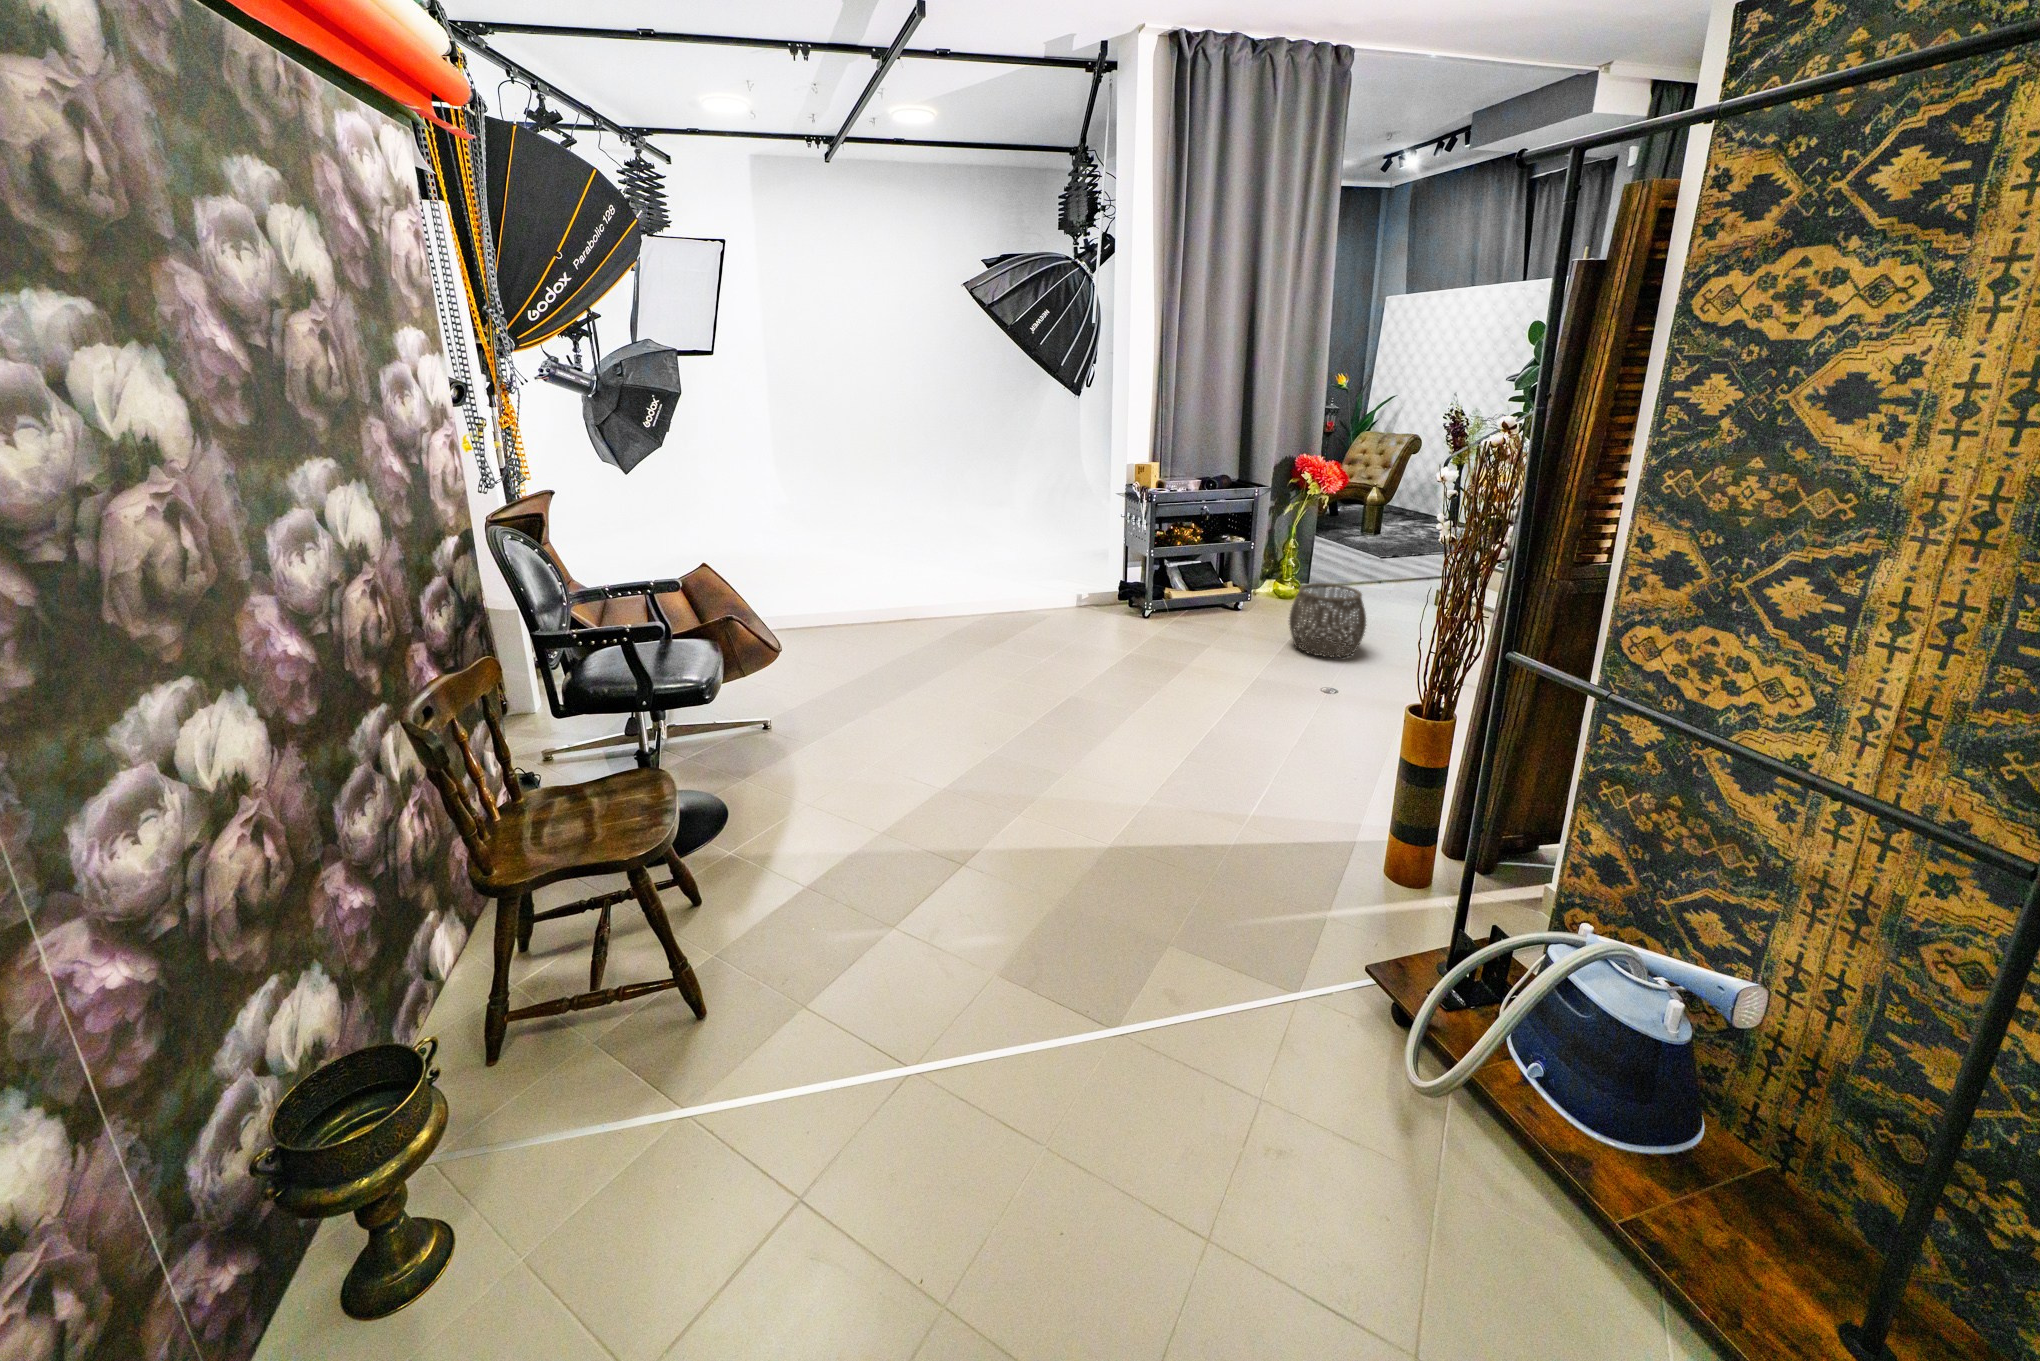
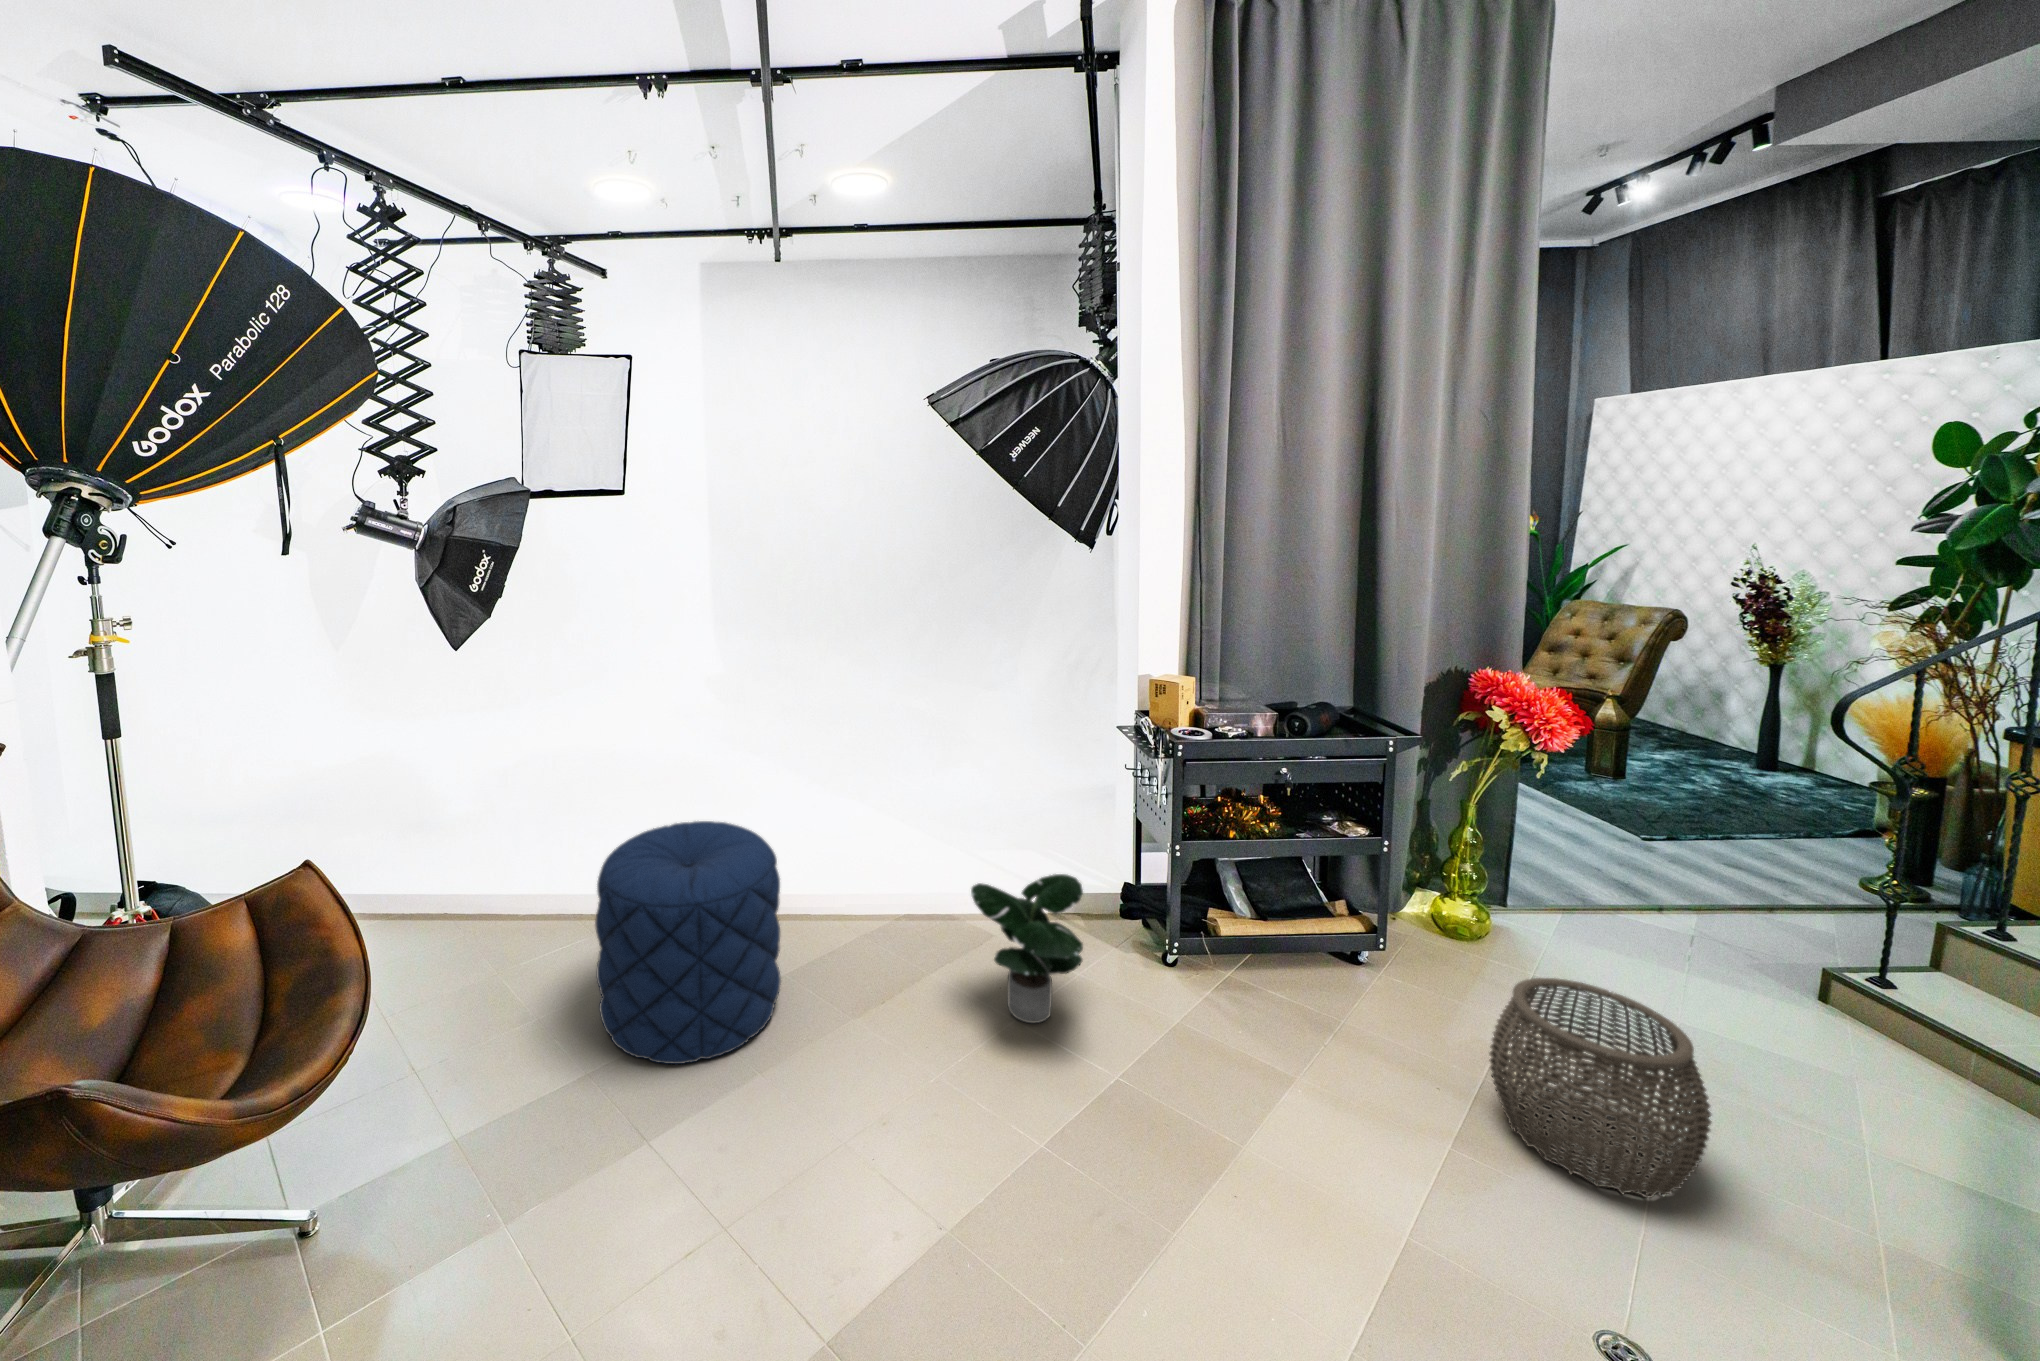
pouf: none [843,553,948,669] -> present [595,821,781,1064]
potted plant: none [1049,567,1110,641] -> present [971,874,1083,1023]

